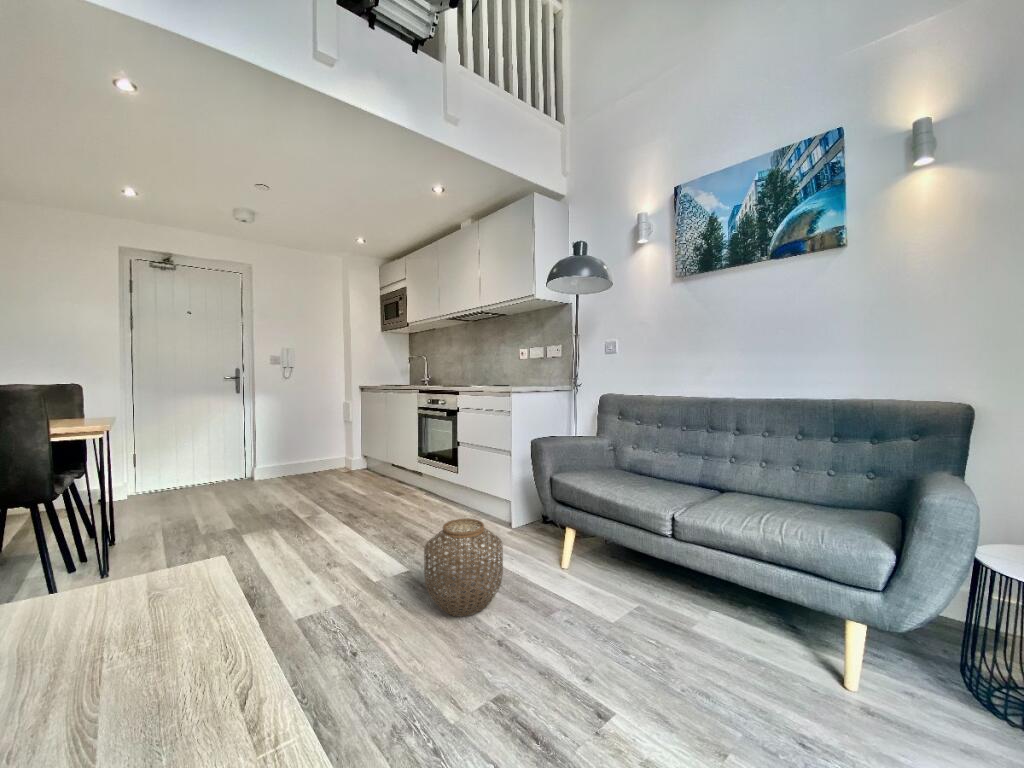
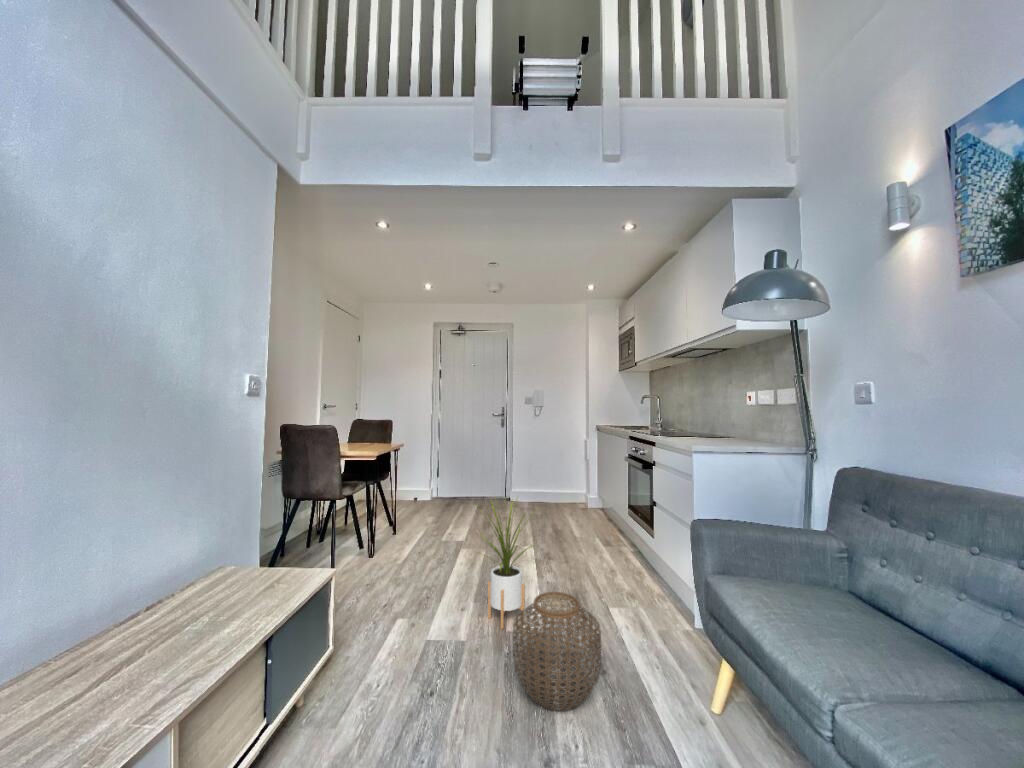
house plant: none [328,444,401,584] -> present [484,500,532,629]

